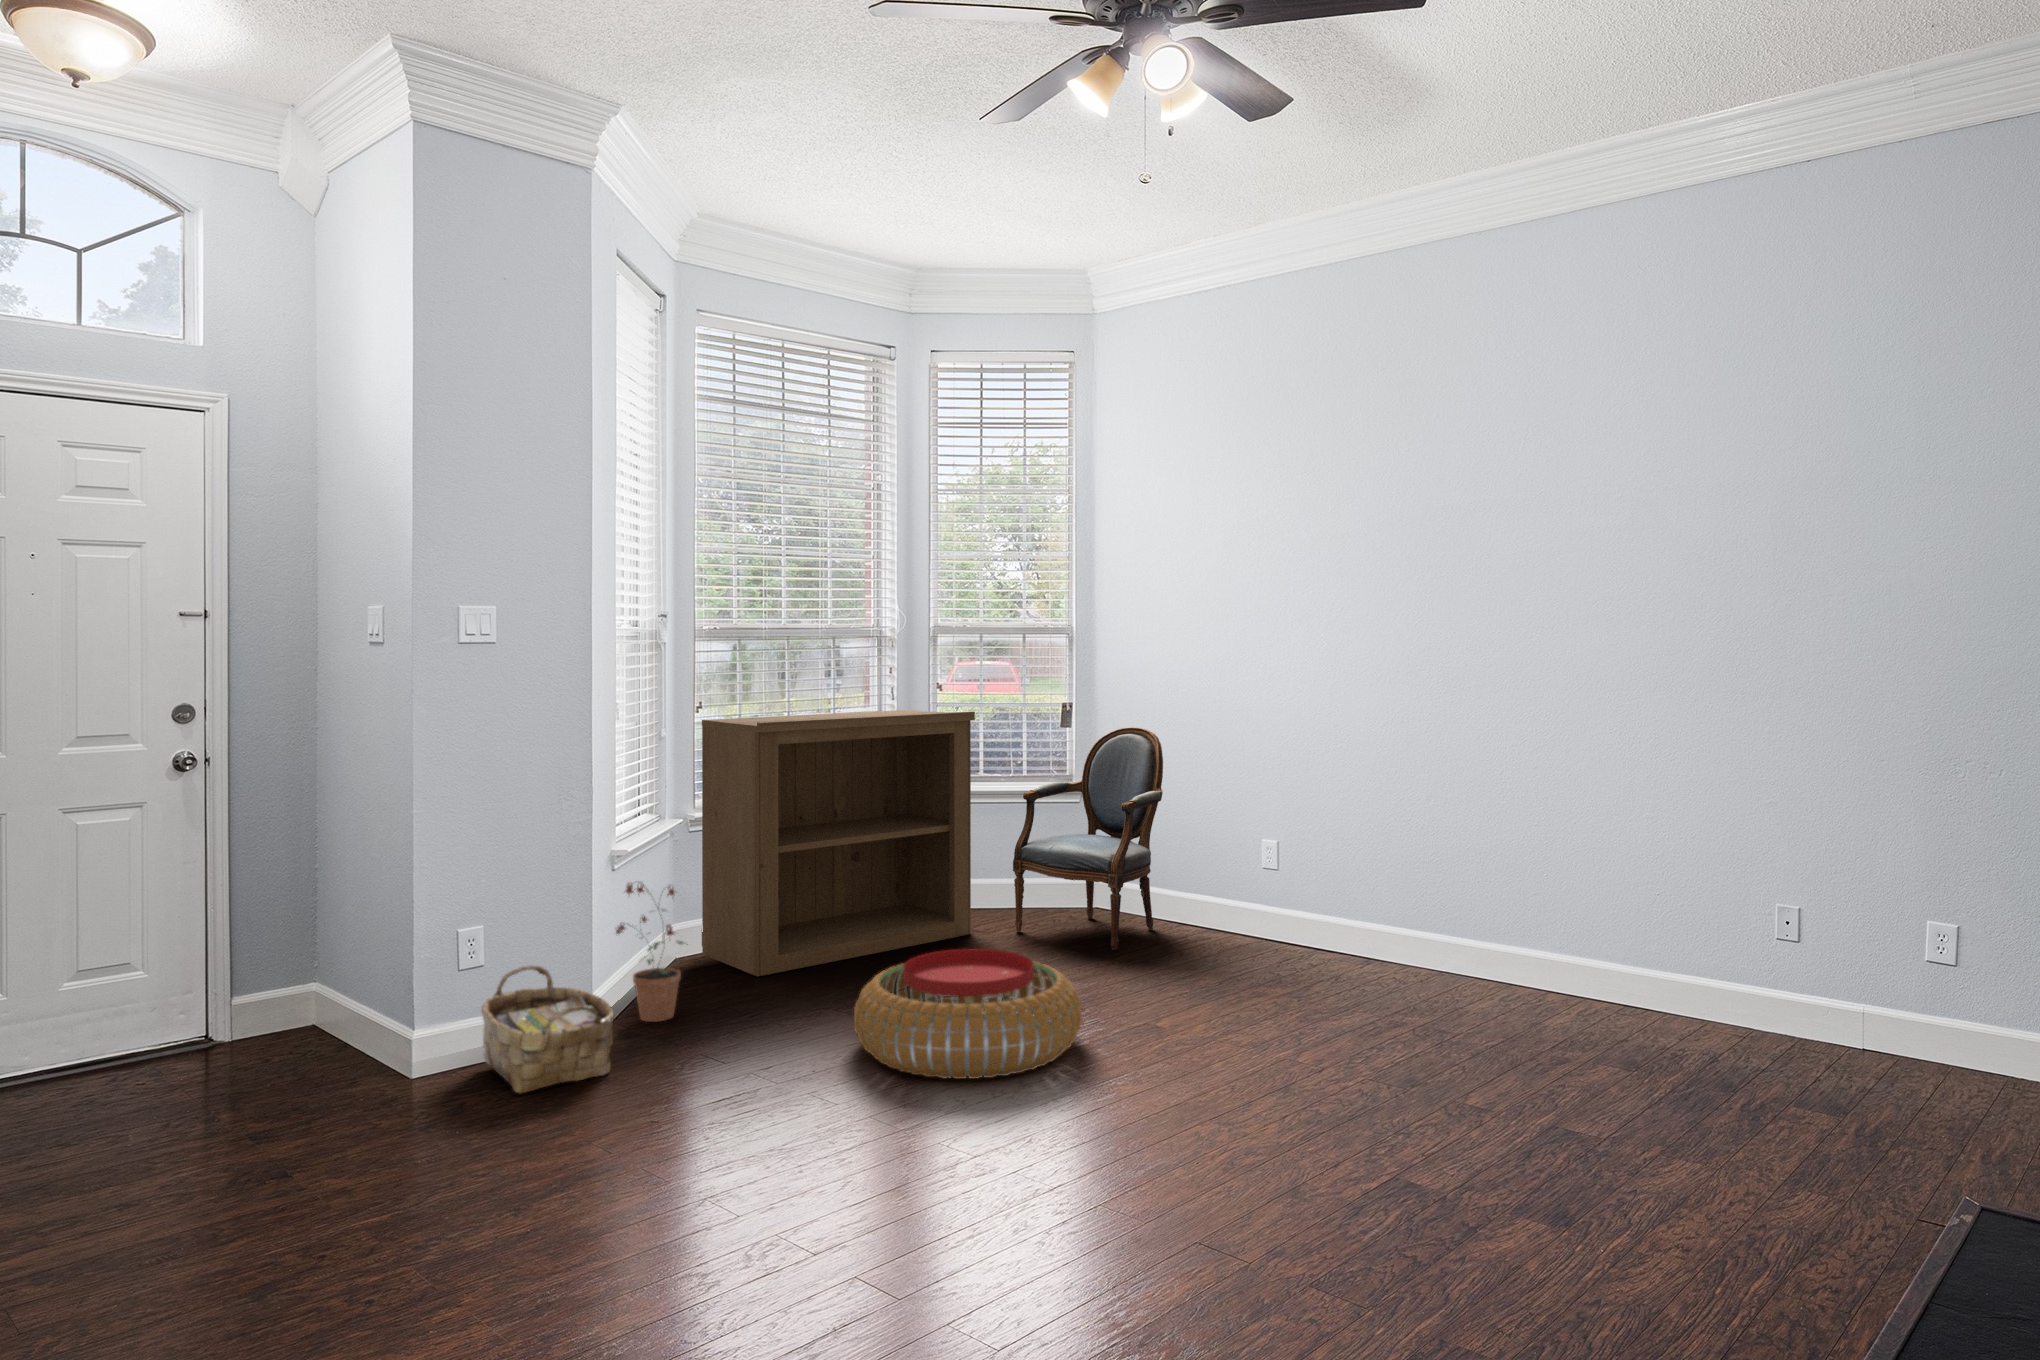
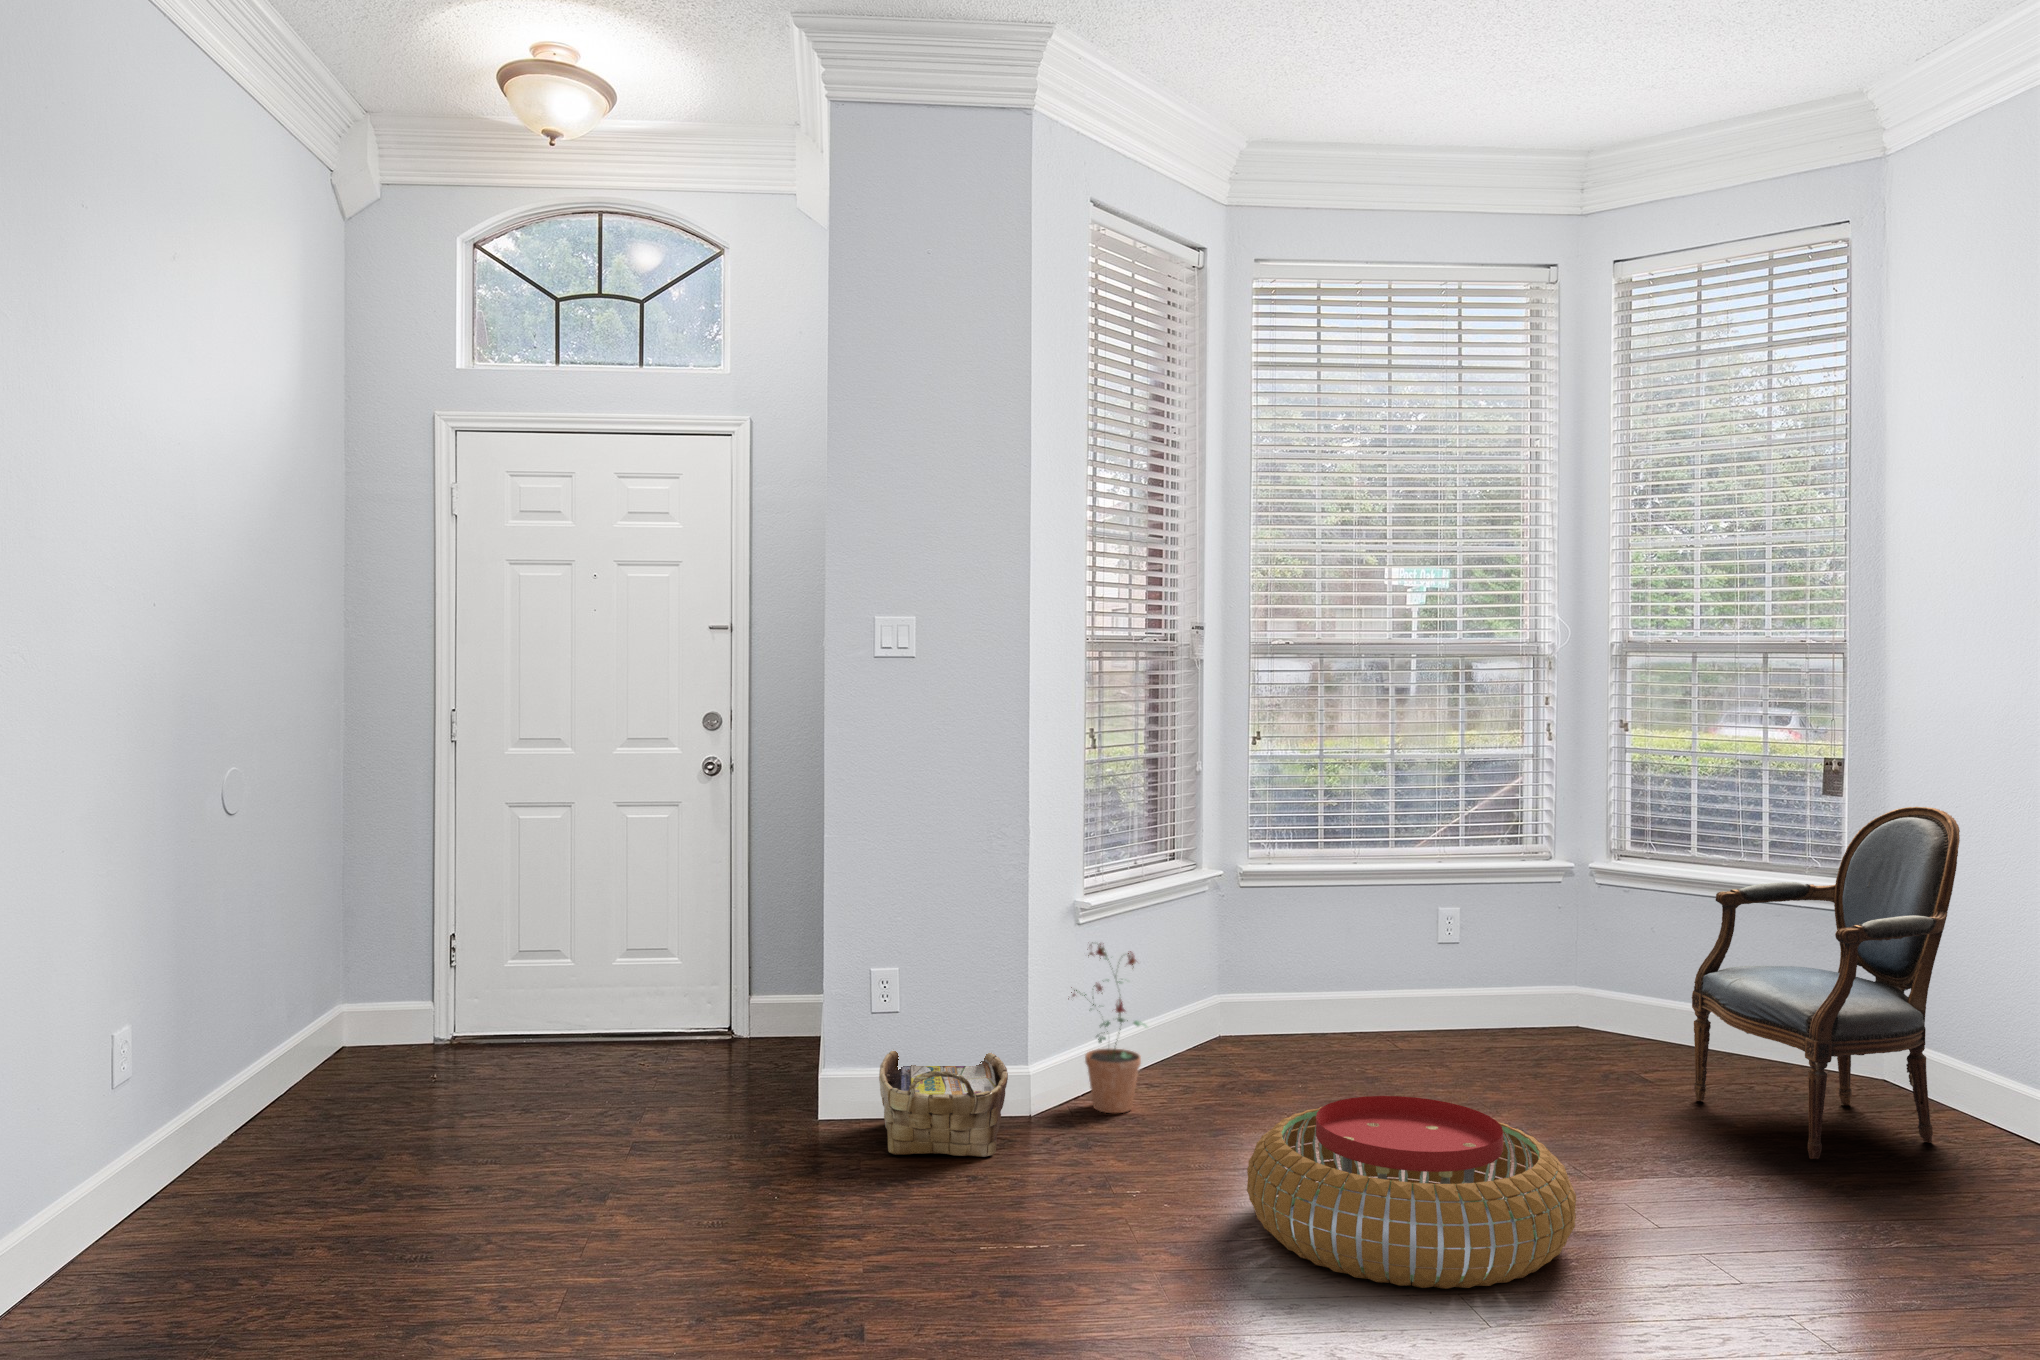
bookshelf: present [702,710,975,976] -> none [1251,752,1632,1090]

